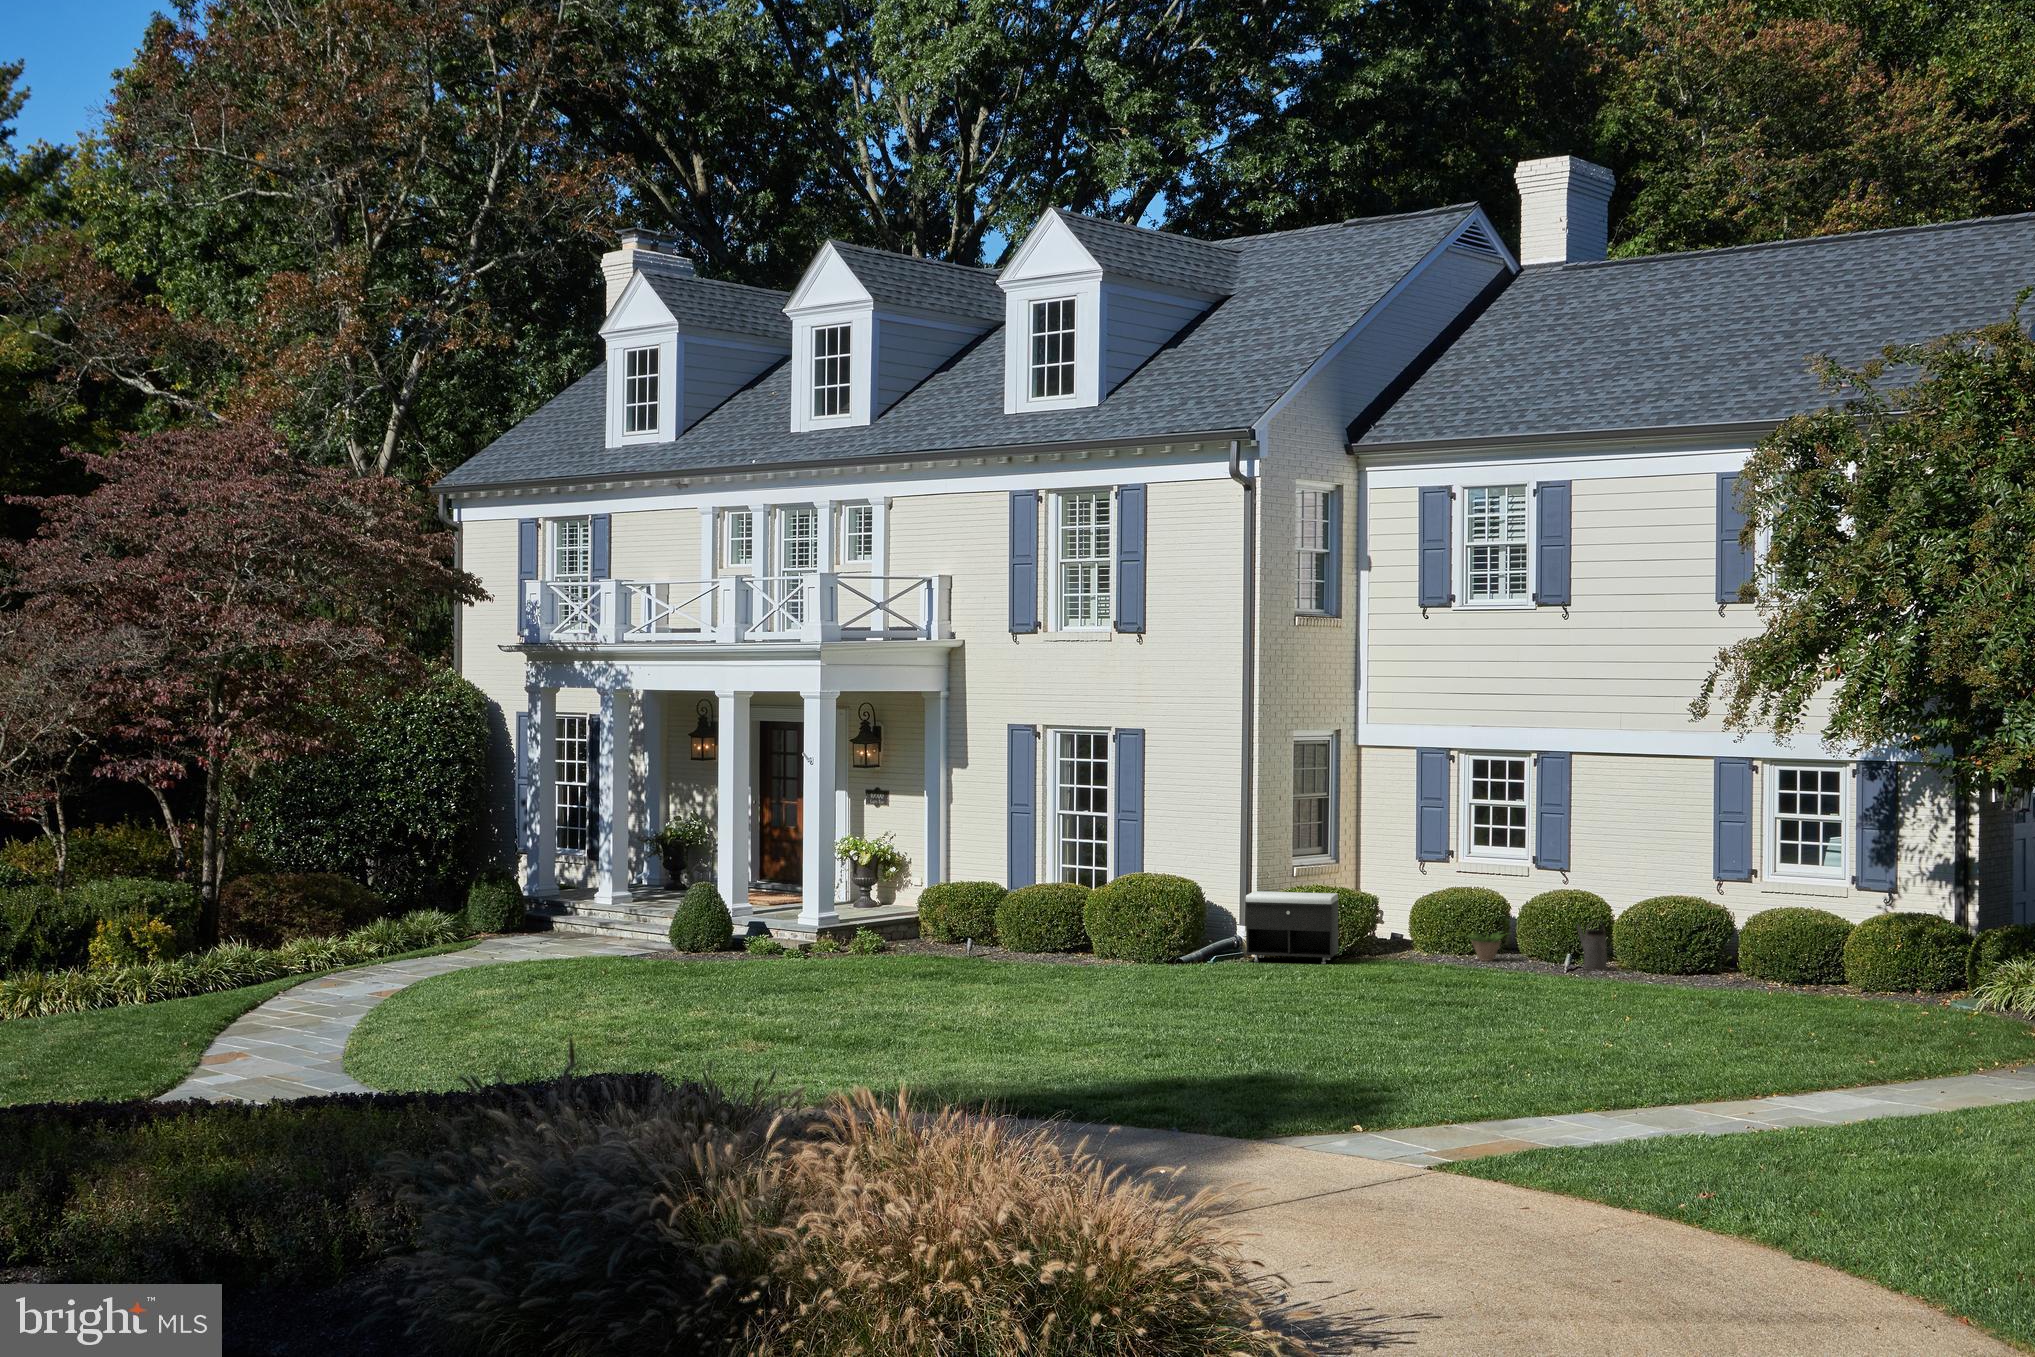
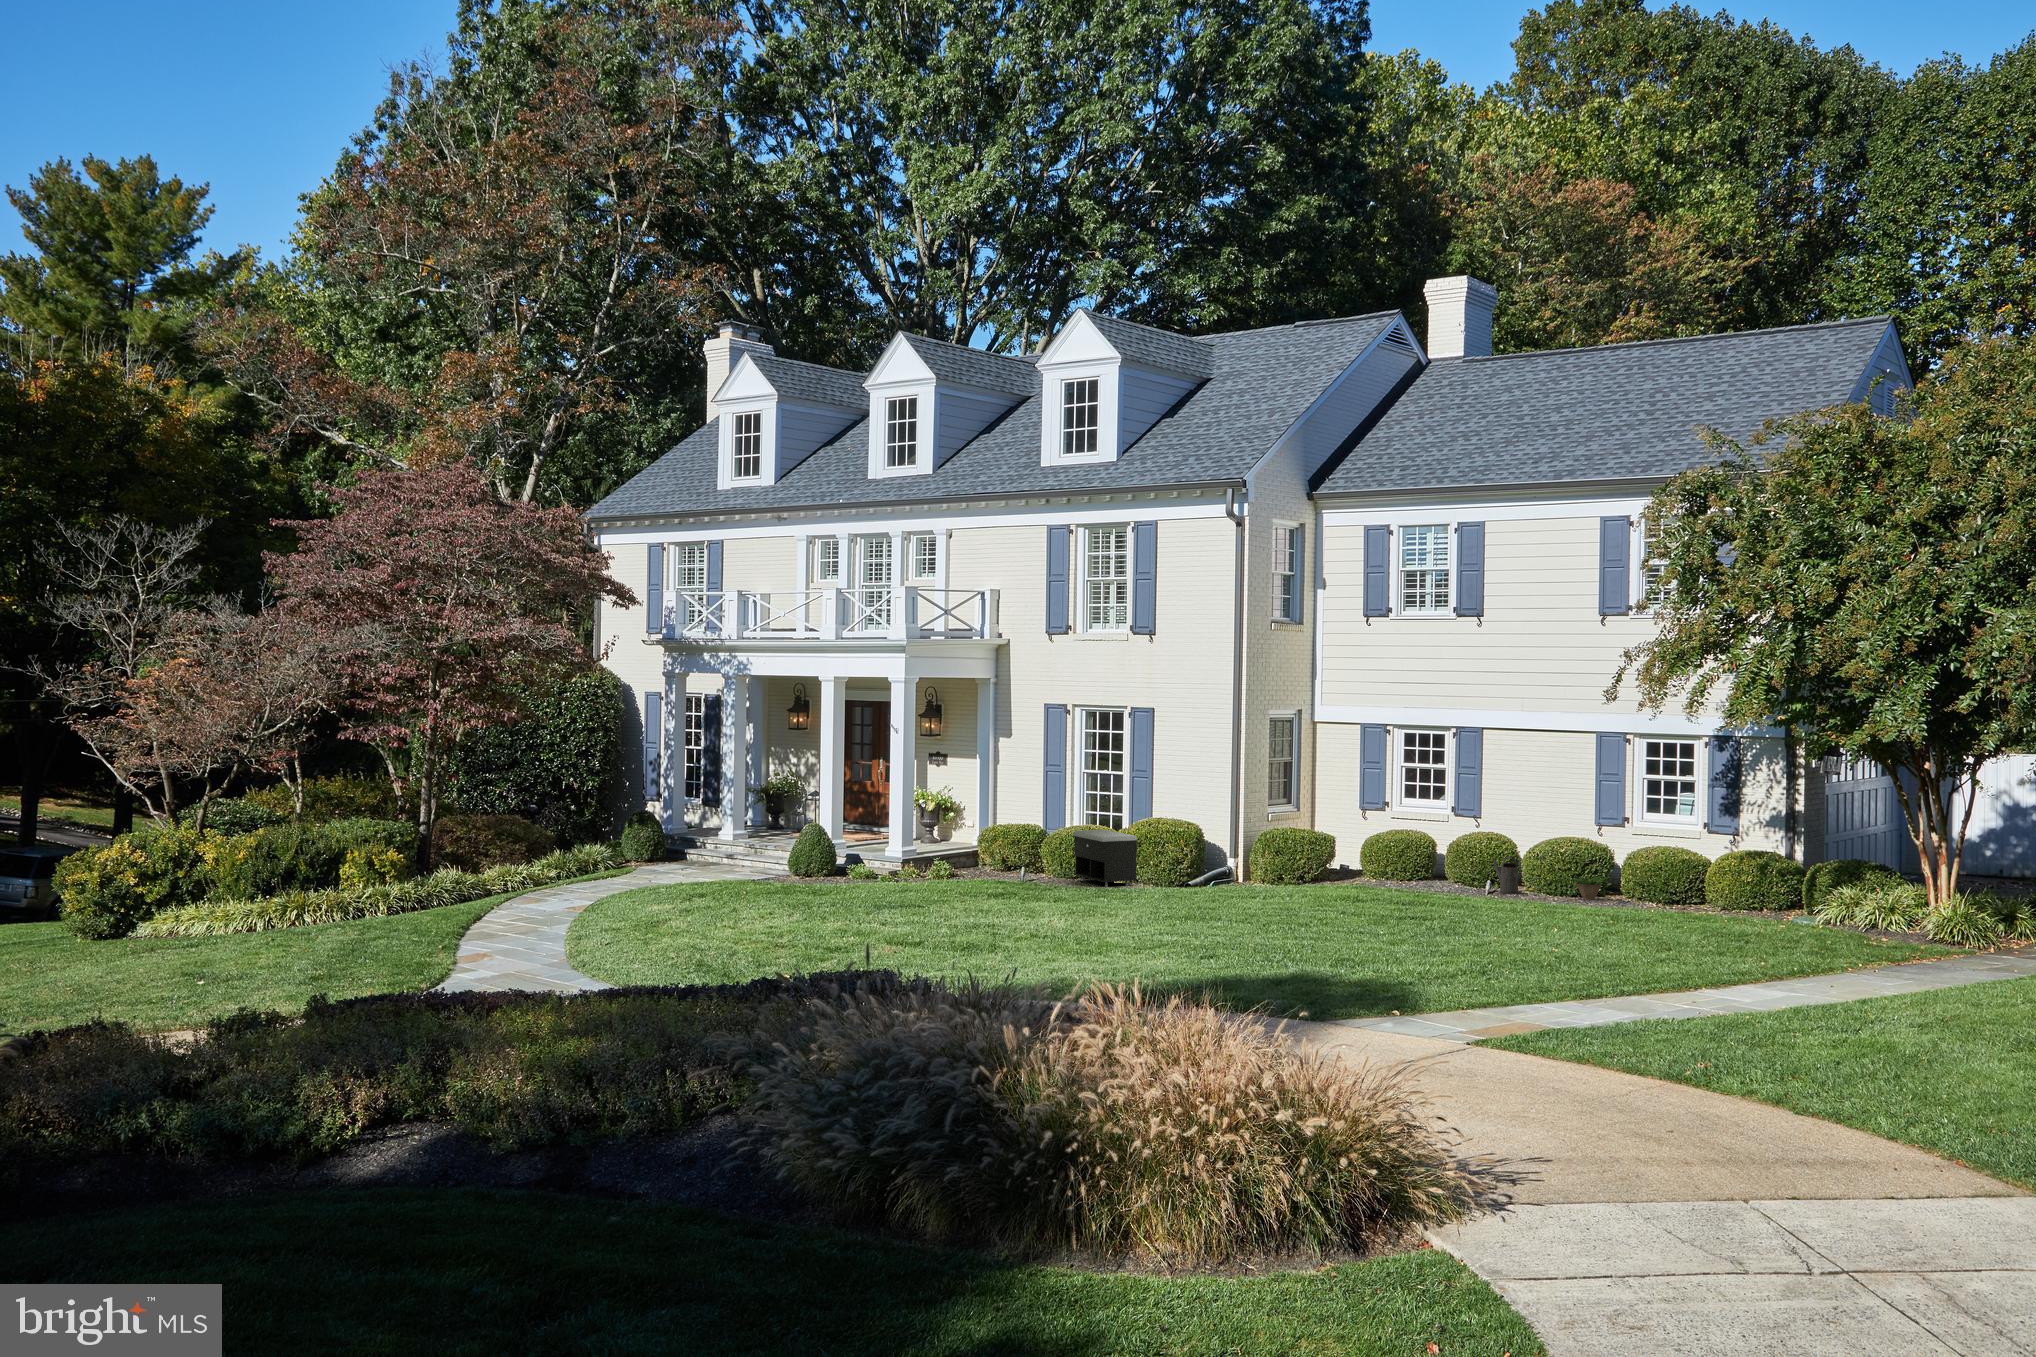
storage bench: present [1246,891,1338,964] -> present [1073,830,1137,887]
decorative plant: present [1467,932,1504,961] -> present [1571,876,1609,900]

